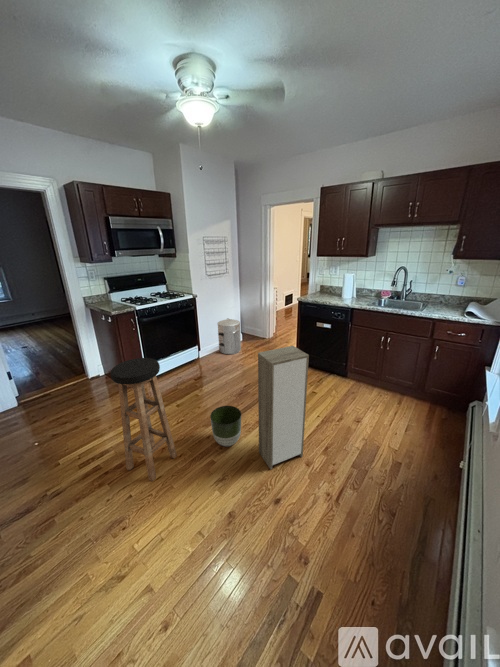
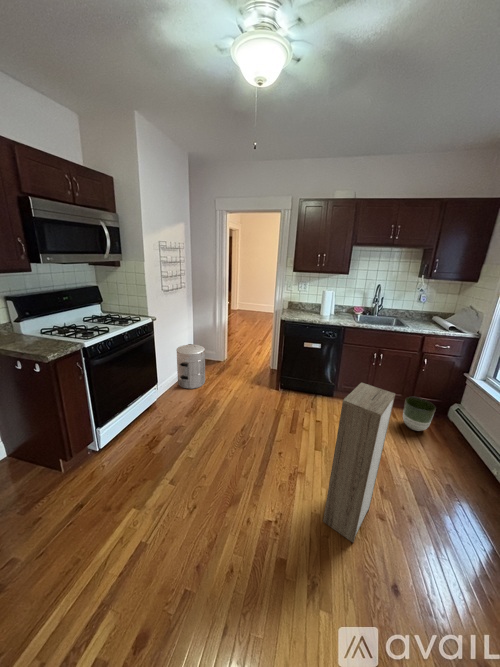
bar stool: present [111,358,177,481] -> none [150,437,231,642]
planter: present [210,406,241,446] -> present [403,397,436,431]

